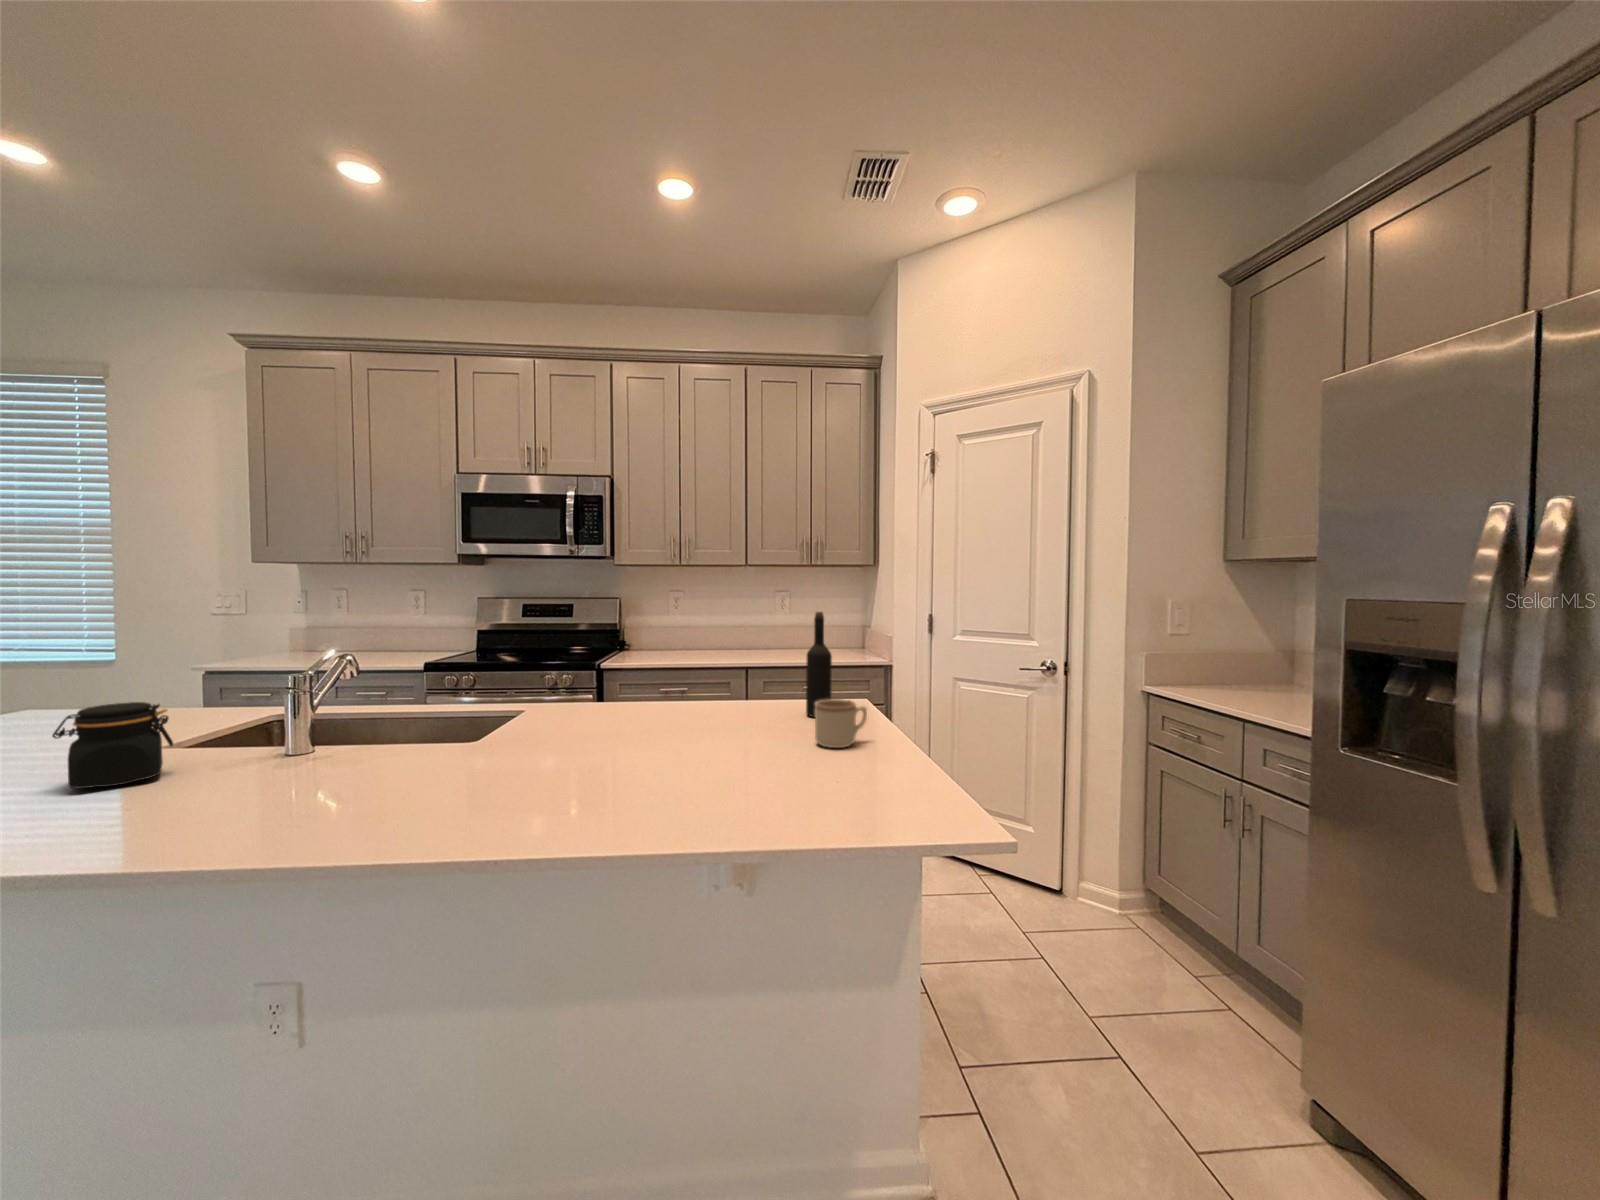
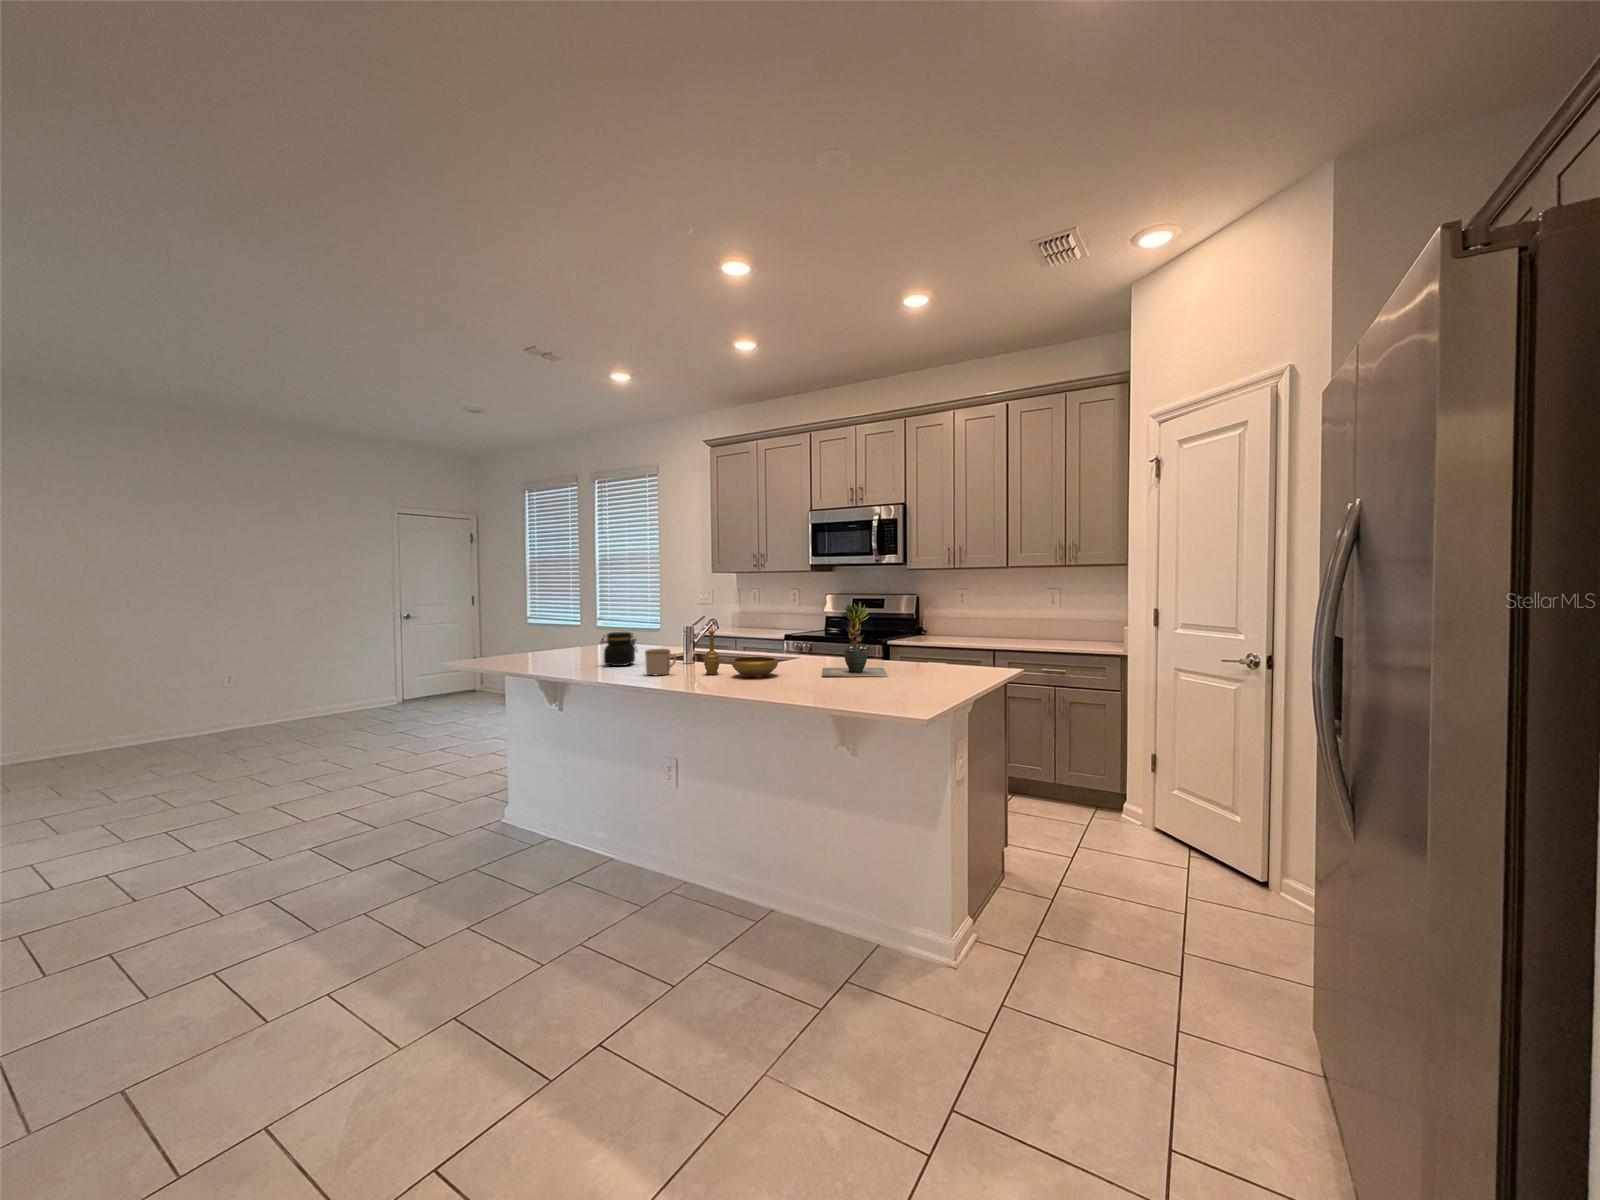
wine bottle: present [806,612,832,717] -> none [952,598,971,673]
potted plant: none [611,622,743,753] -> present [822,602,888,677]
decorative bowl: none [393,688,562,780] -> present [704,630,778,678]
mug: present [815,699,867,748] -> present [645,649,676,675]

